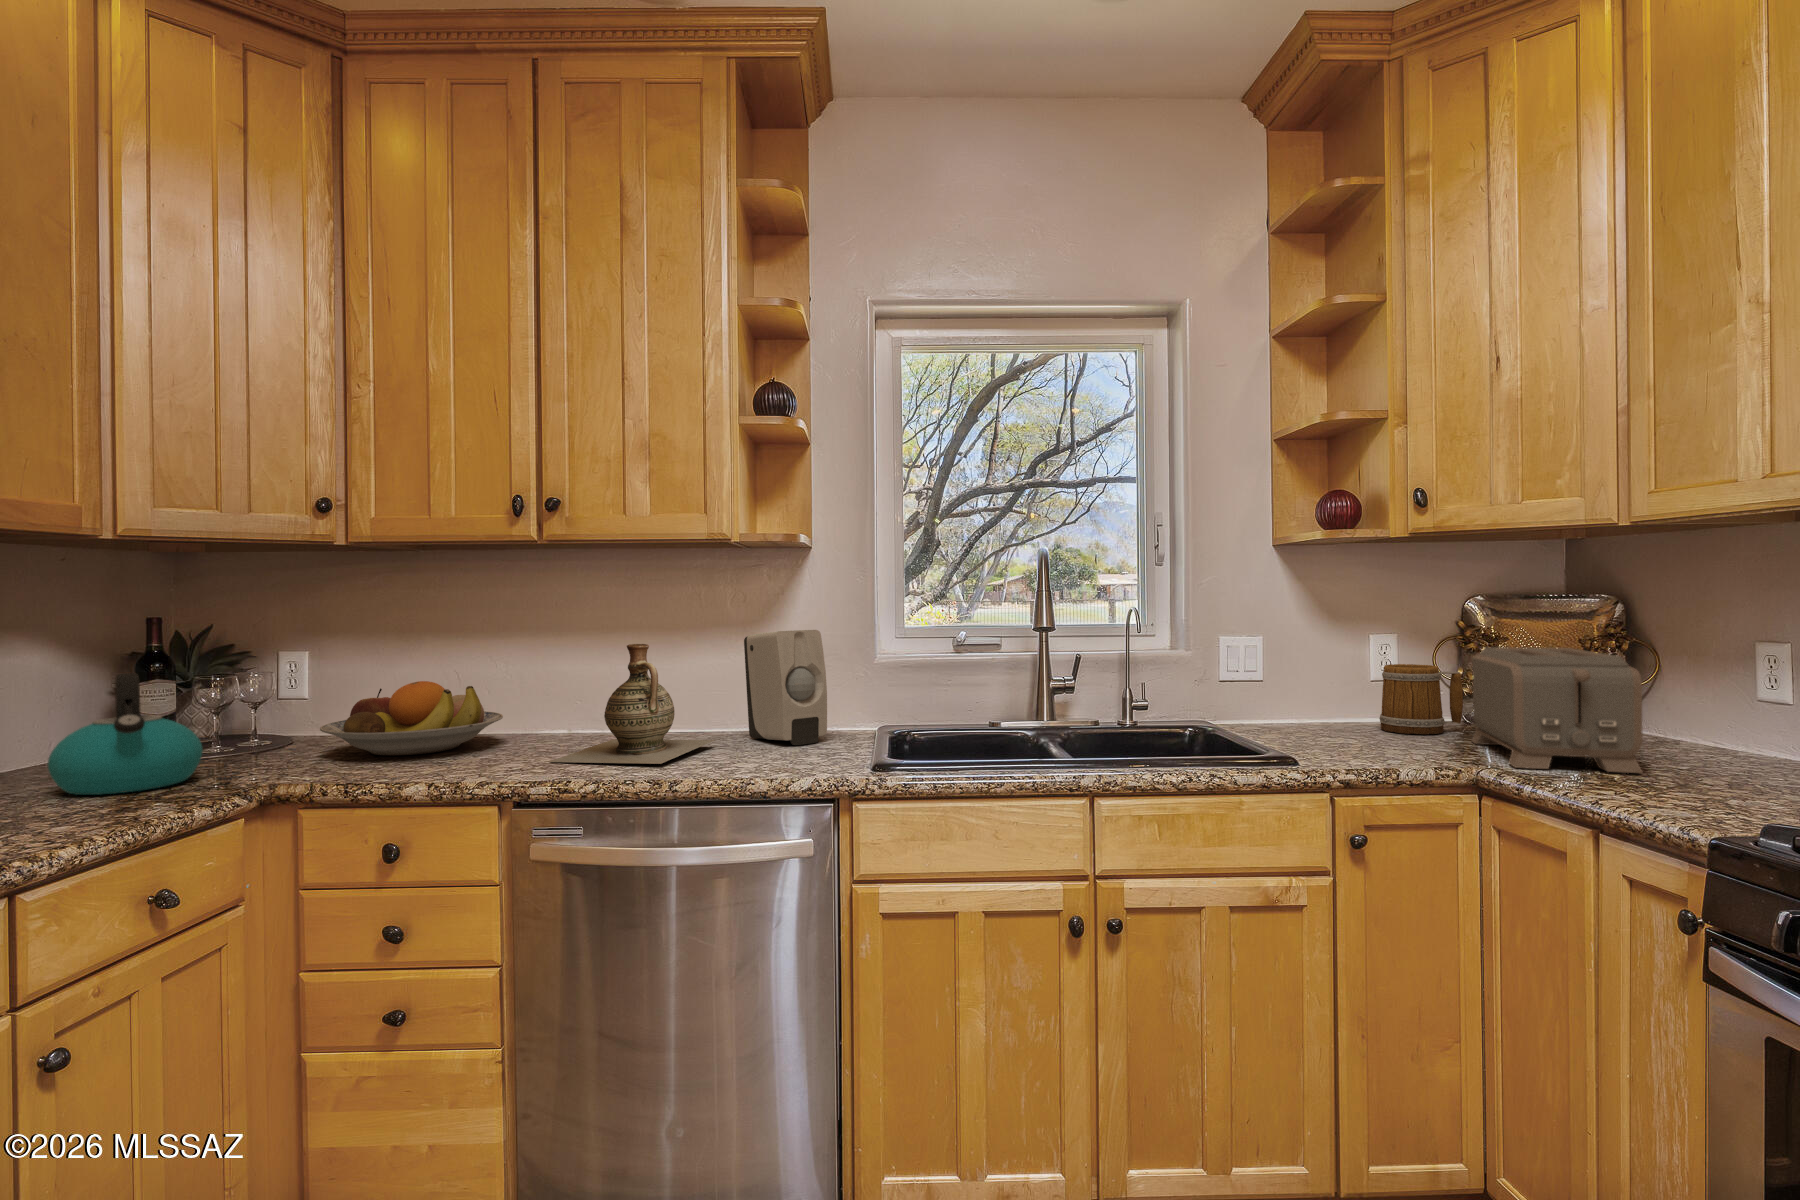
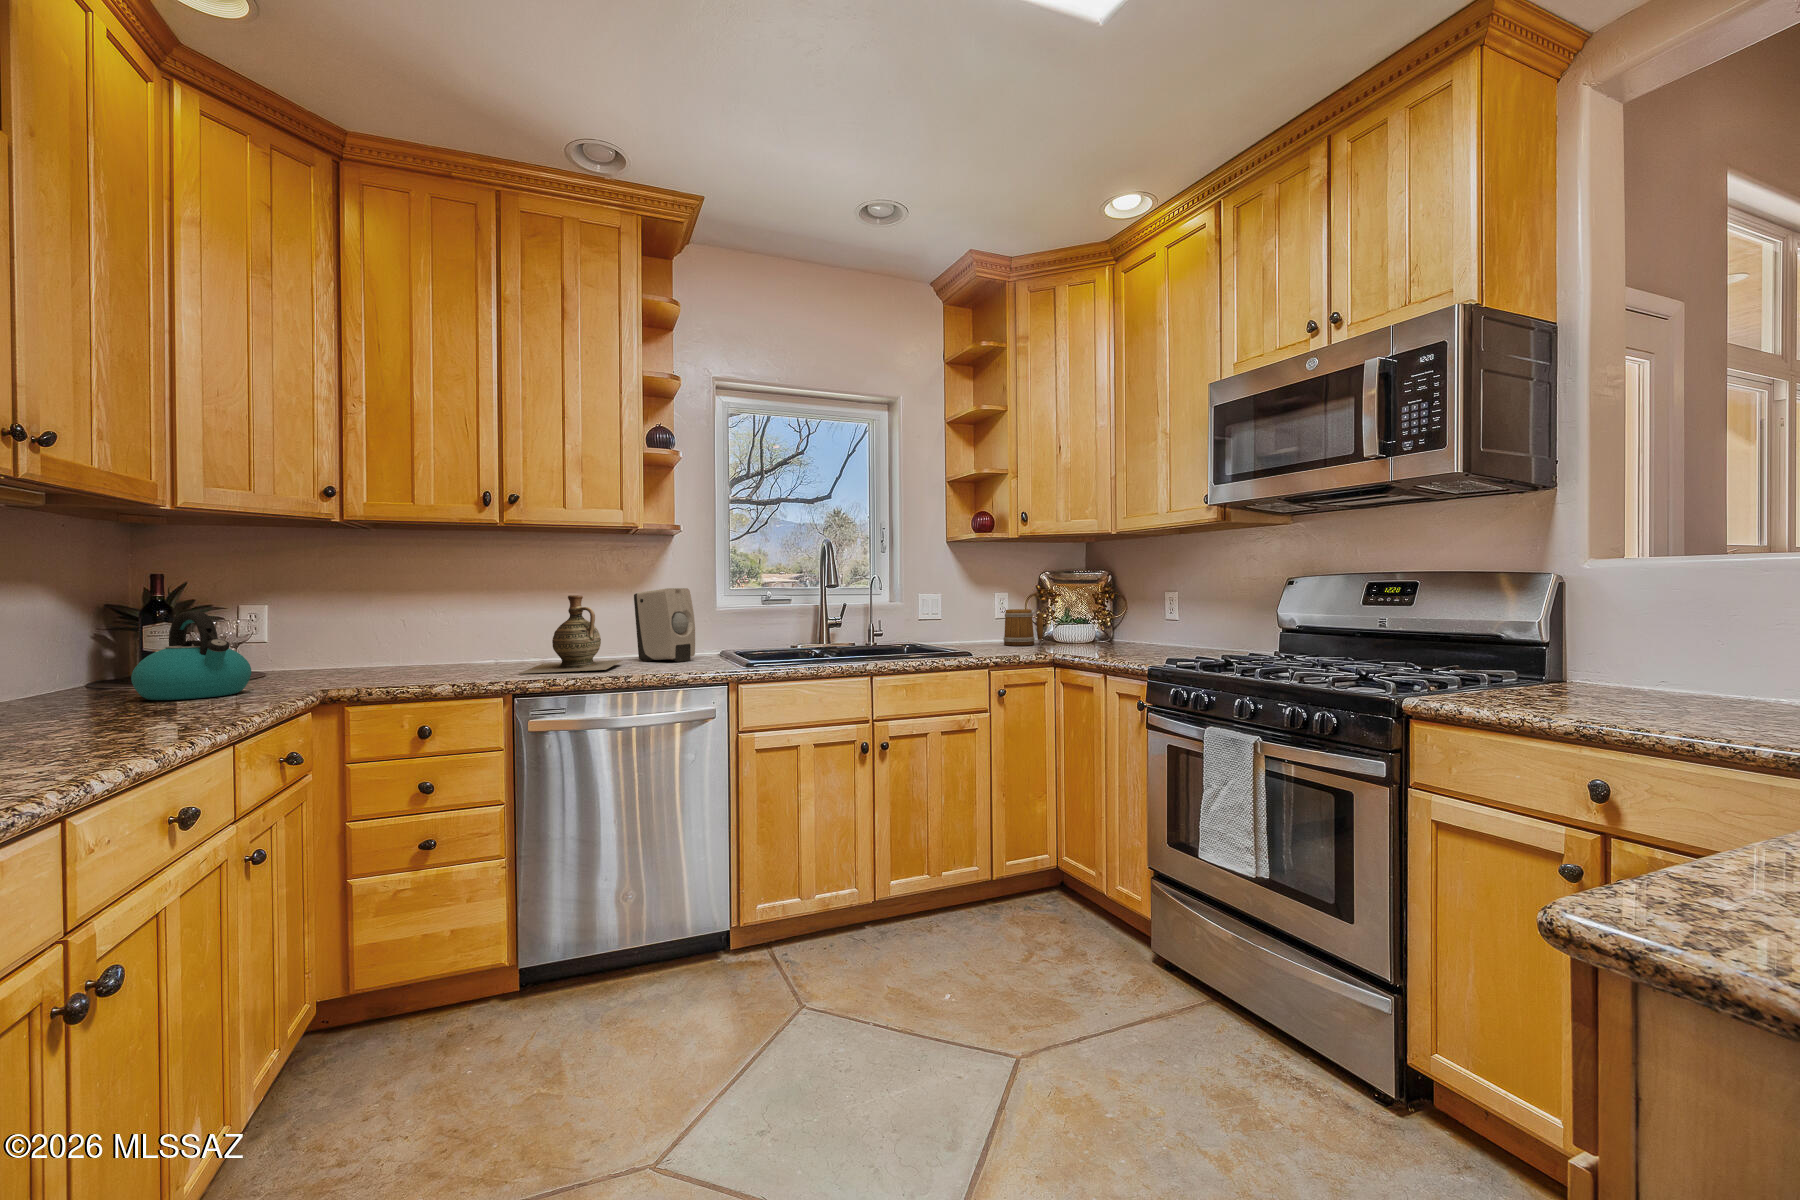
toaster: present [1472,647,1643,773] -> none [1047,596,1119,653]
fruit bowl: present [320,681,503,755] -> none [314,624,456,677]

